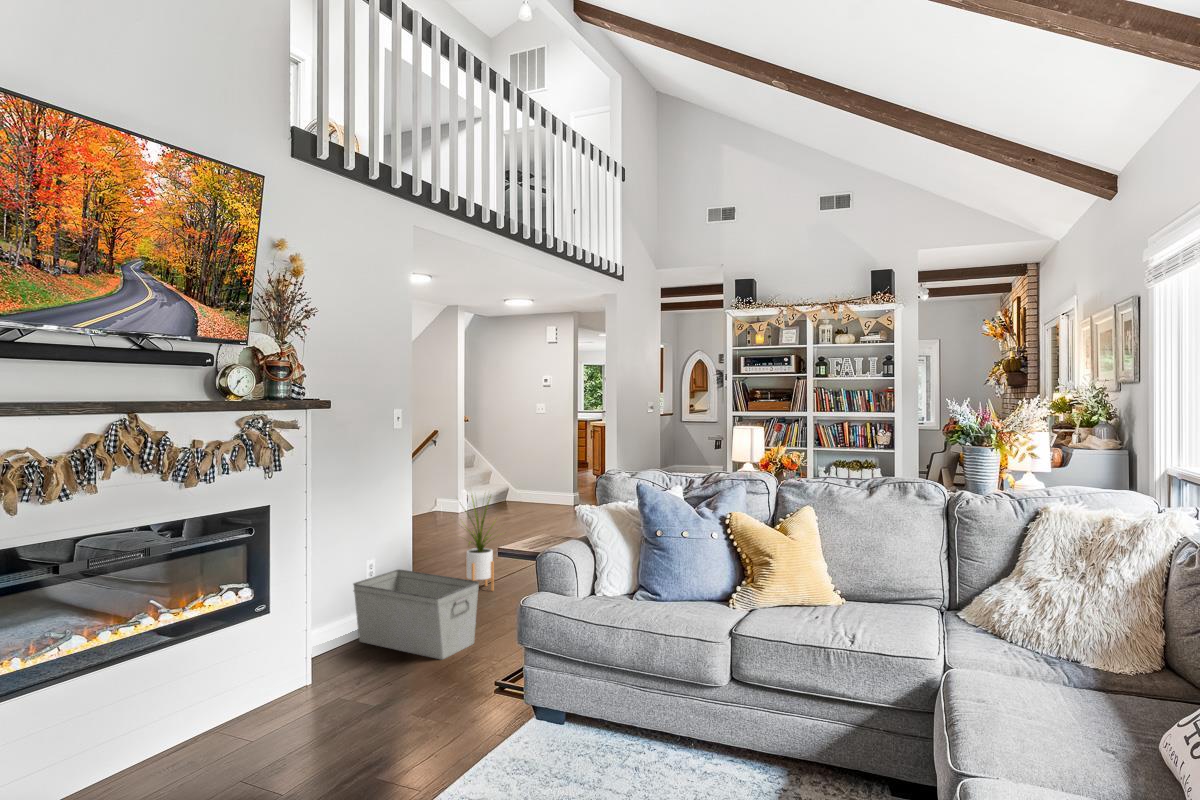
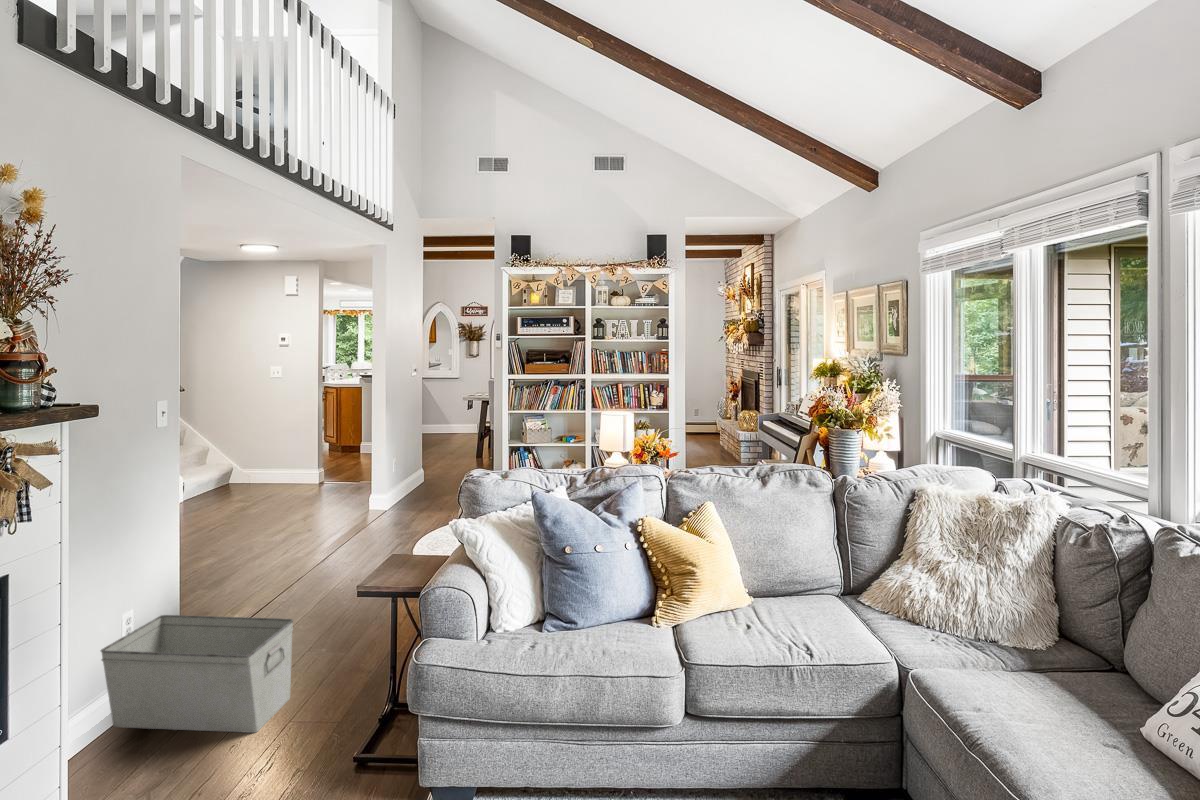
house plant: present [466,496,494,591] -> none [216,486,293,622]

